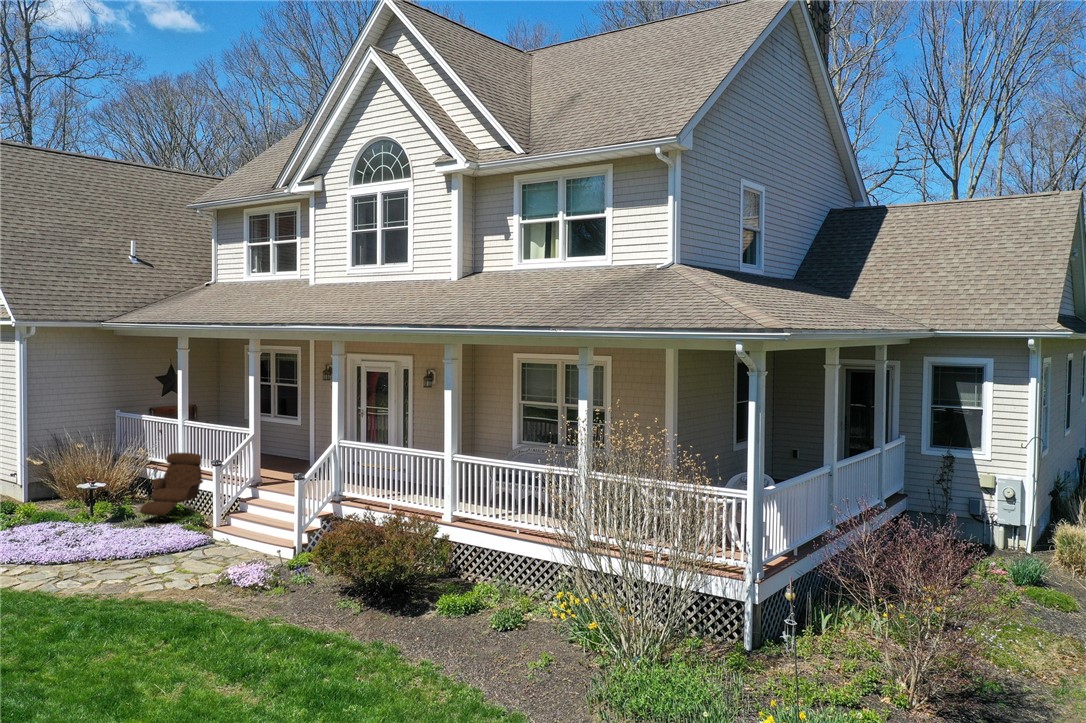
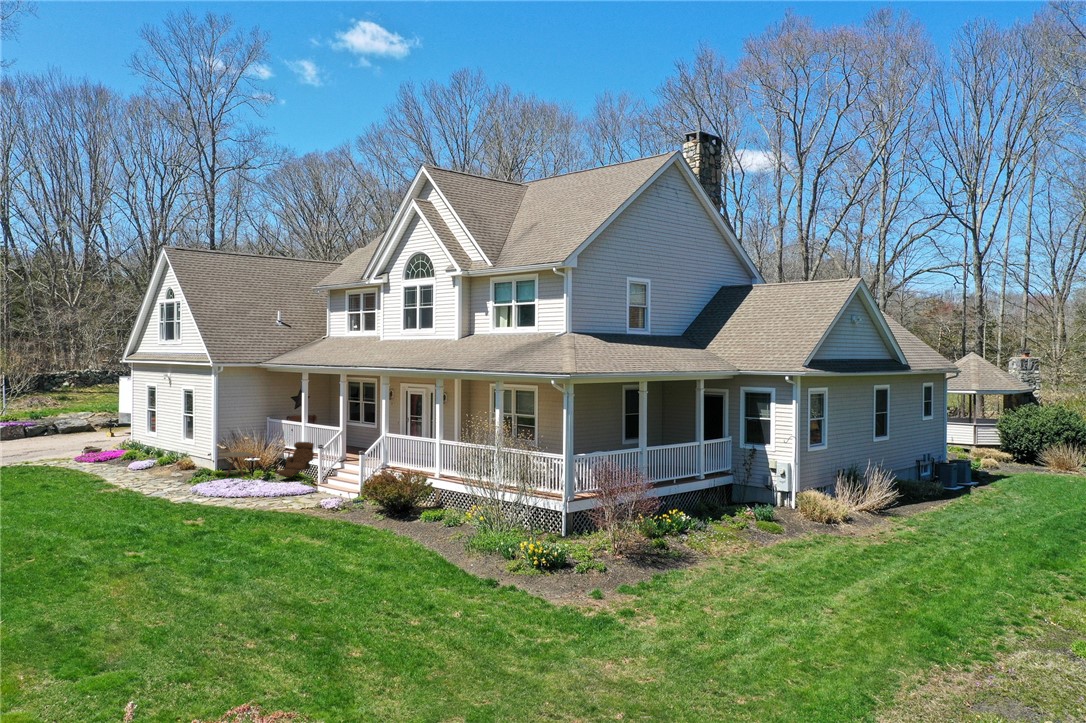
round table: none [27,472,93,520] -> present [219,452,253,476]

